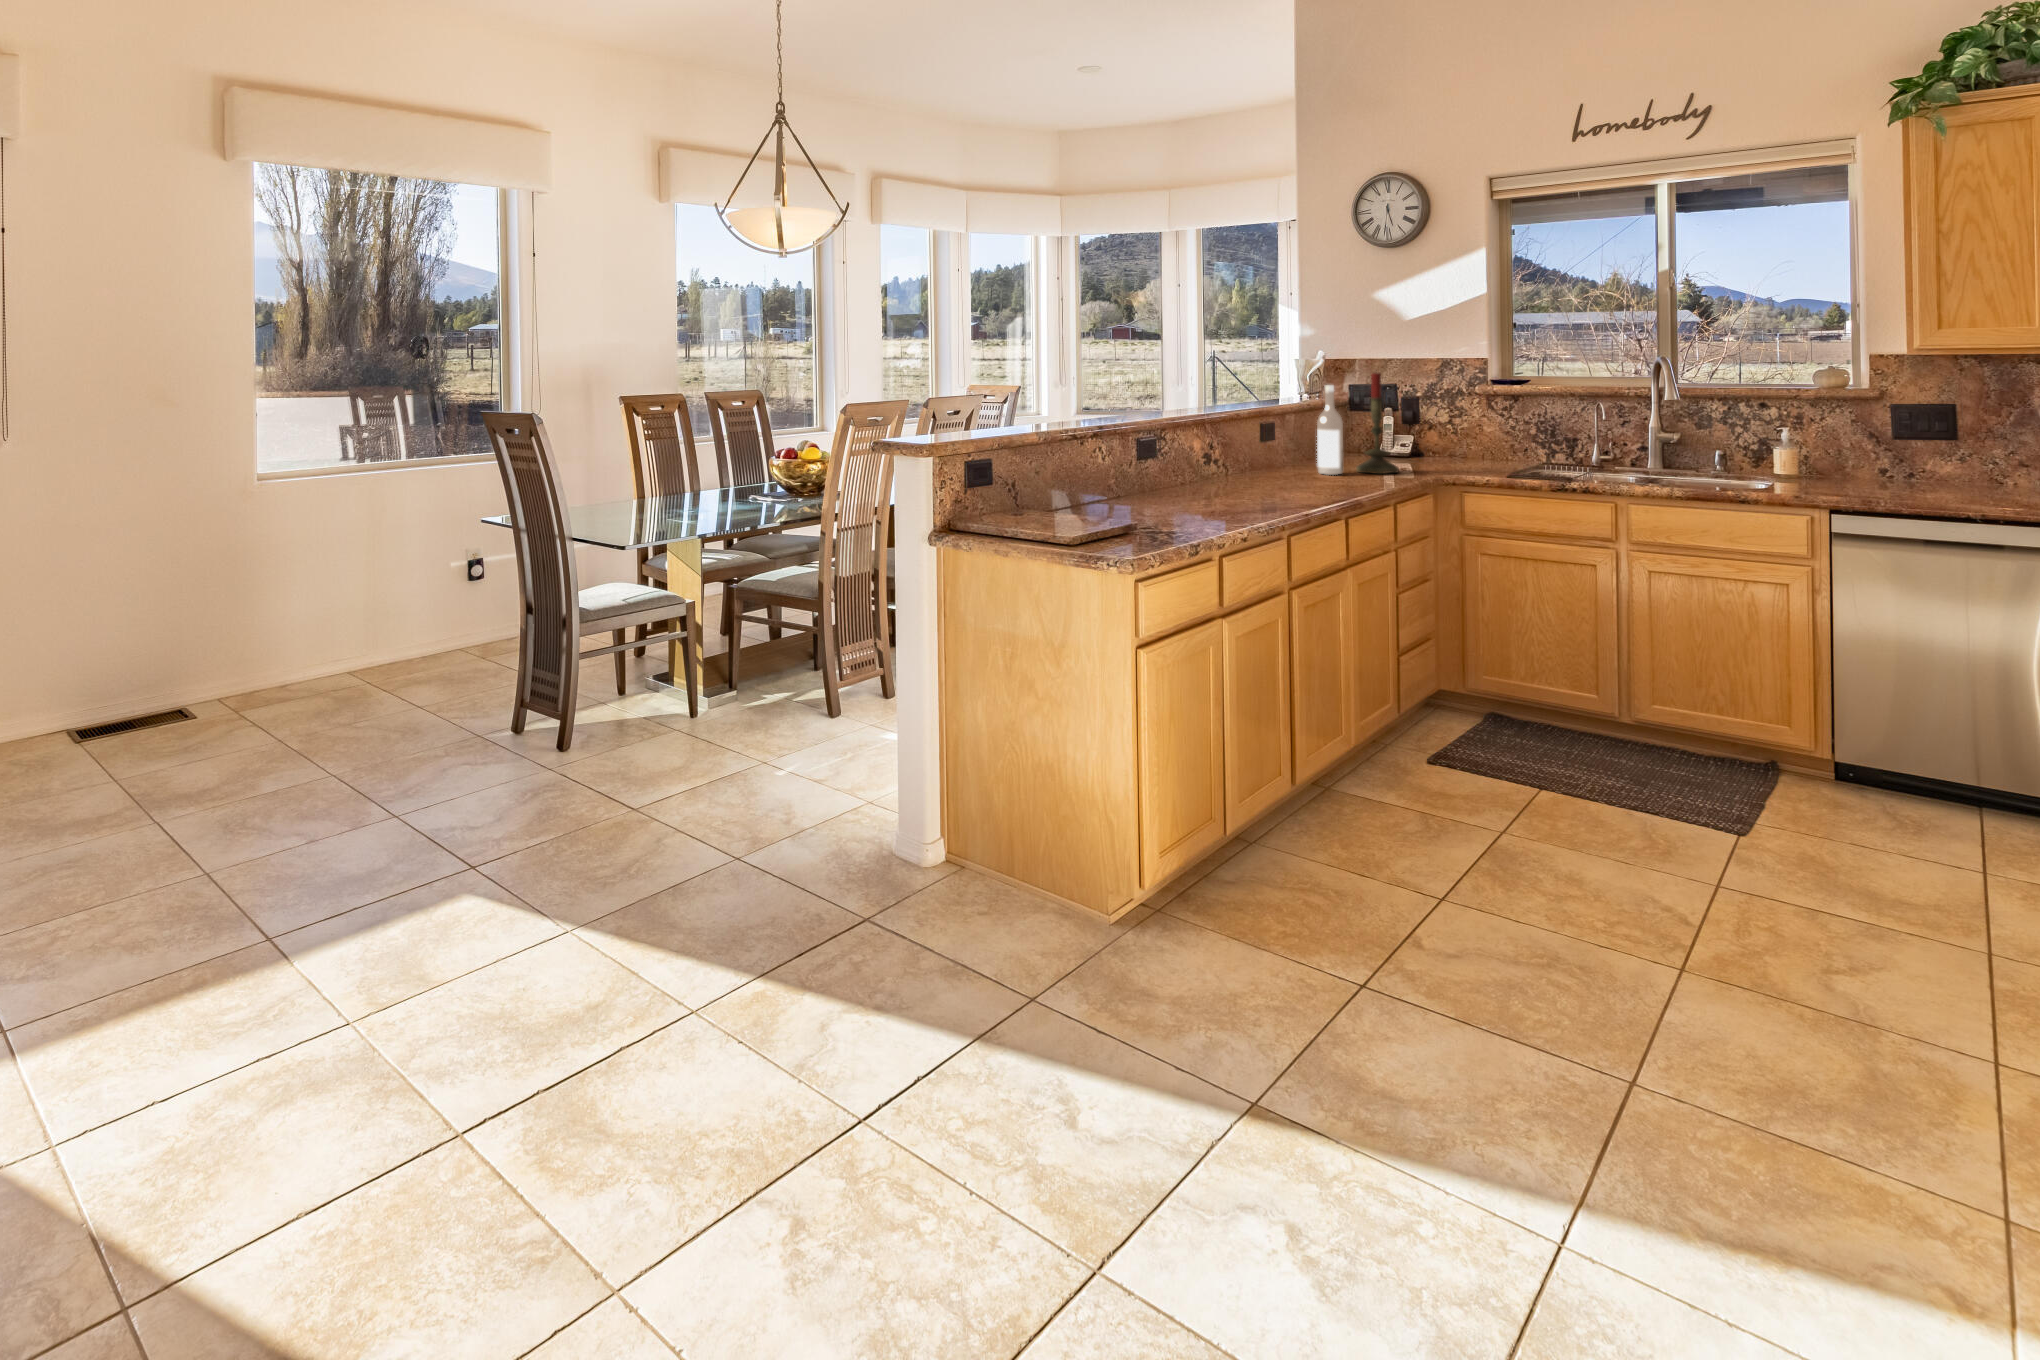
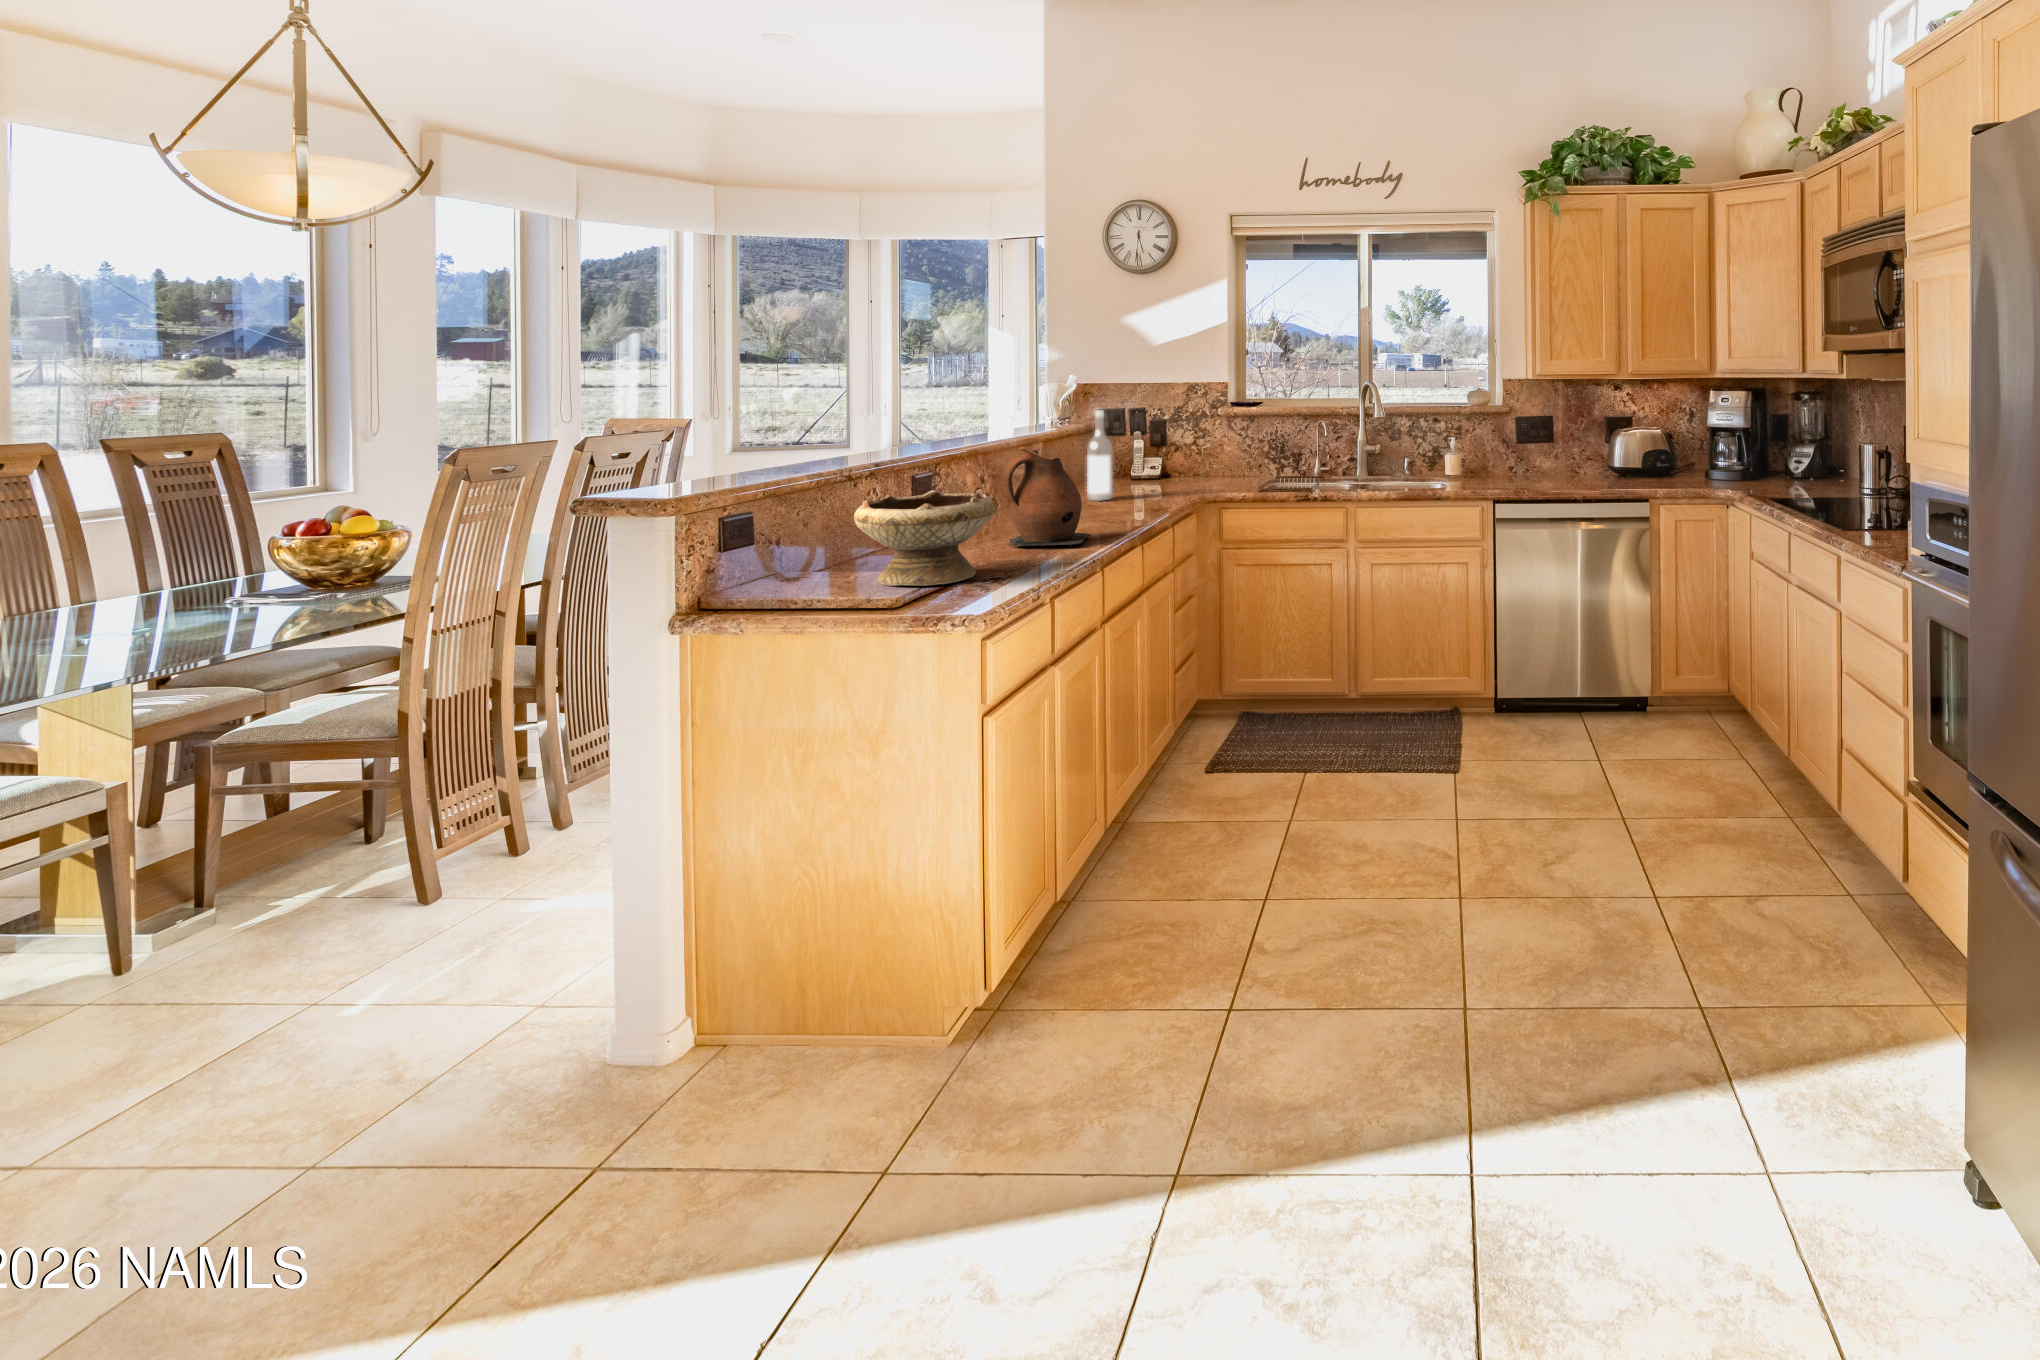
candle: present [1356,372,1399,474] -> none [1121,394,1161,496]
ceramic pitcher: none [1201,417,1287,512] -> present [1003,447,1091,546]
bowl: none [1058,450,1174,531] -> present [854,489,996,586]

